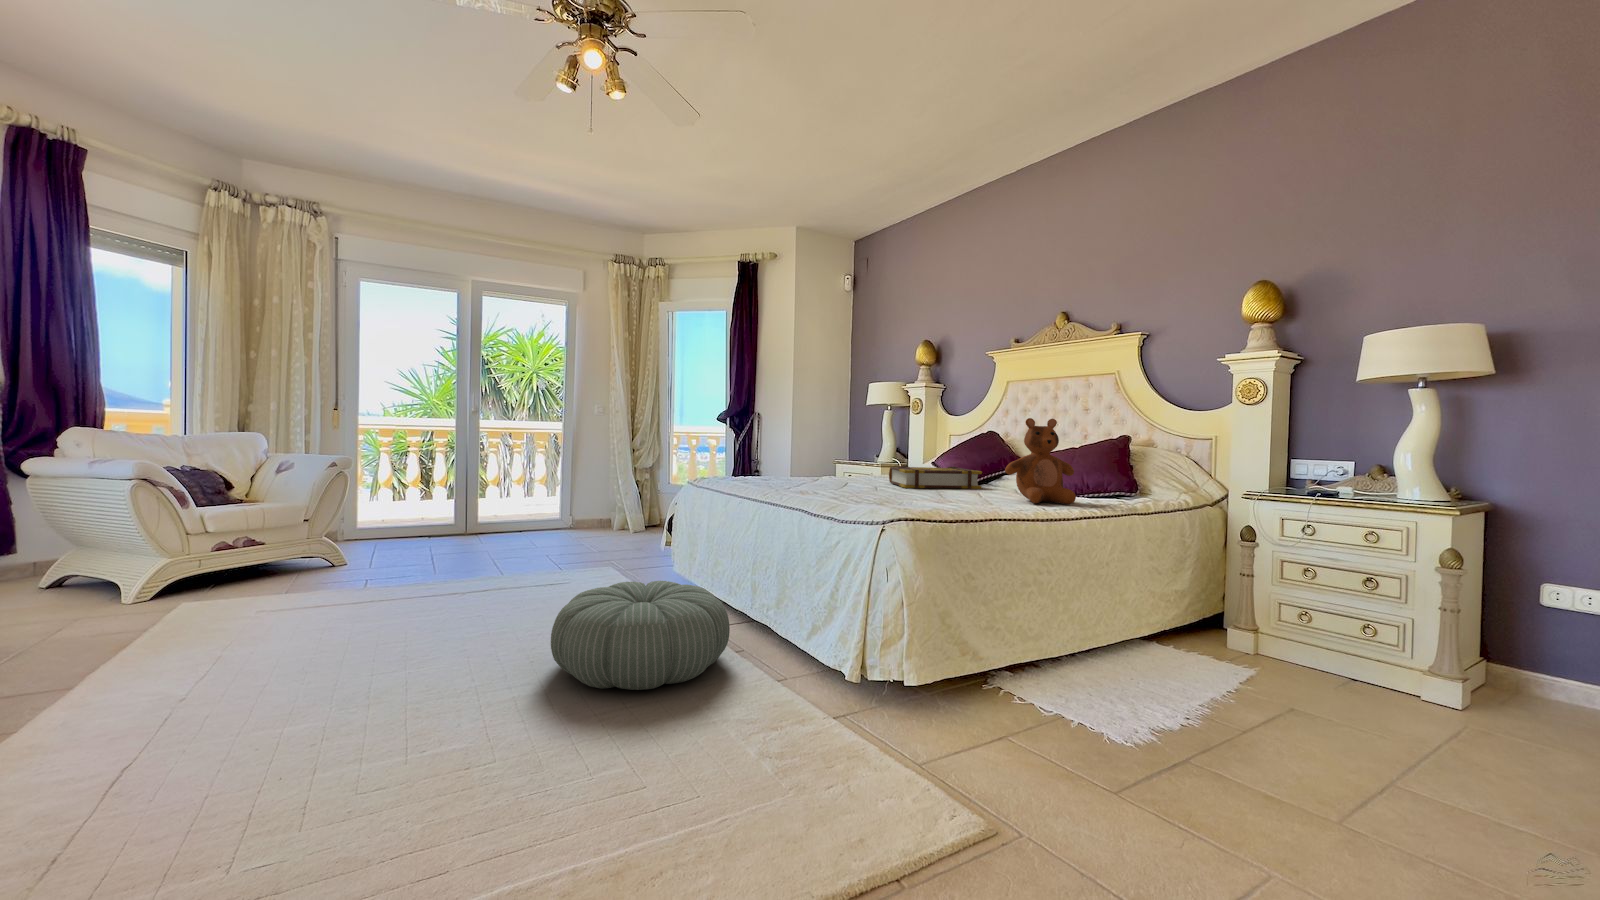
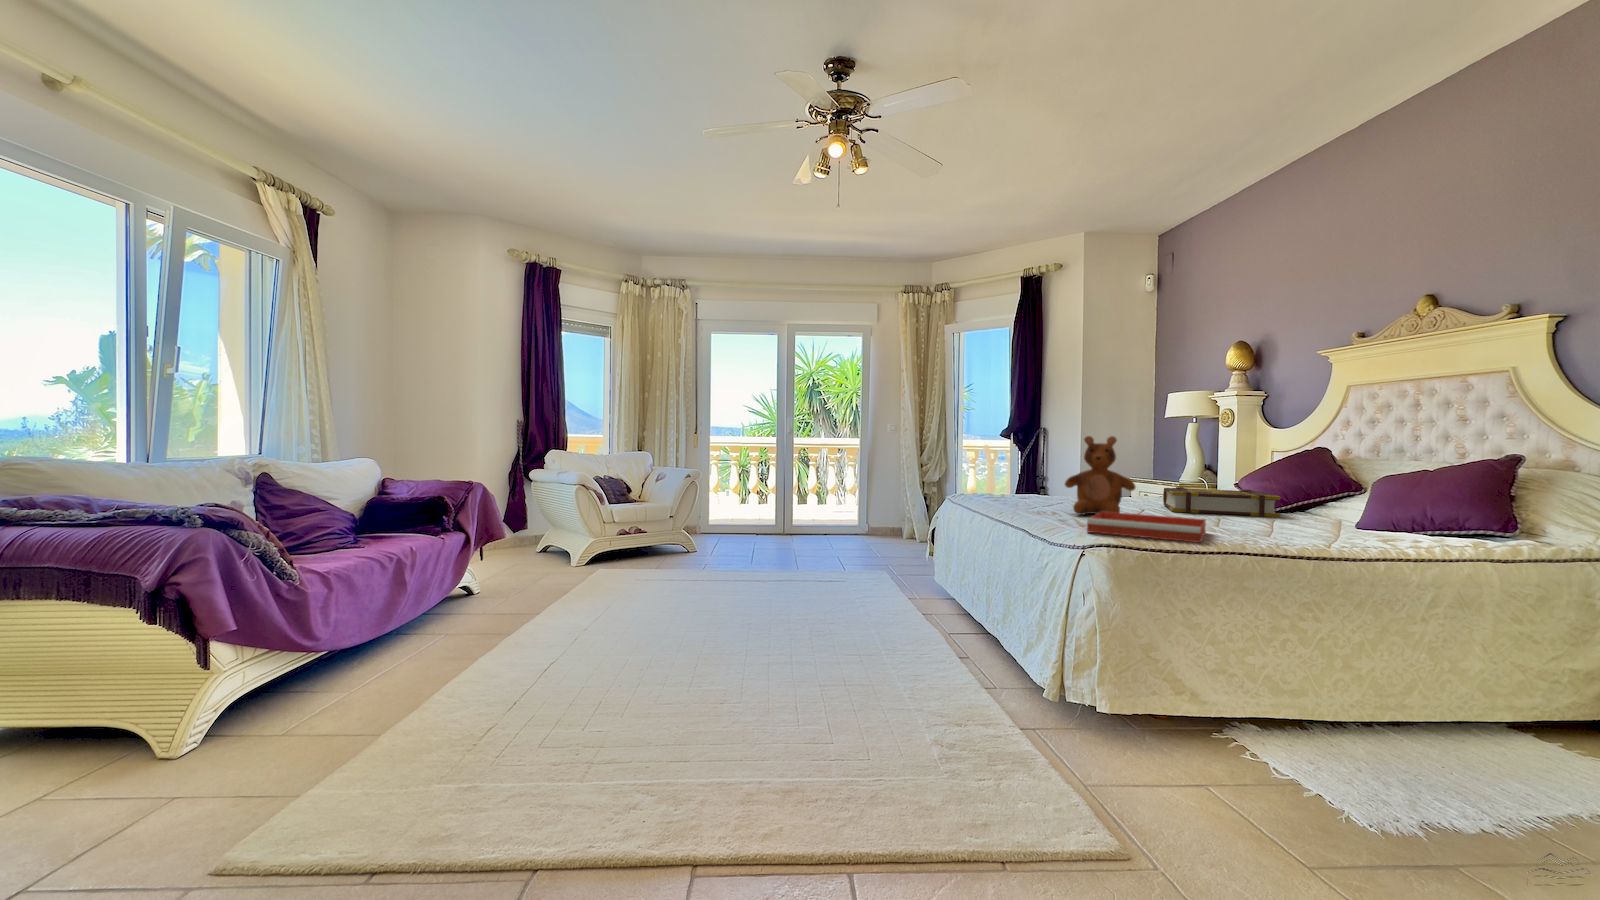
teddy bear: present [1005,418,1076,504] -> present [1065,436,1135,515]
tray: none [870,489,969,513] -> present [1087,512,1206,543]
pouf: present [551,581,730,690] -> none [800,580,947,670]

